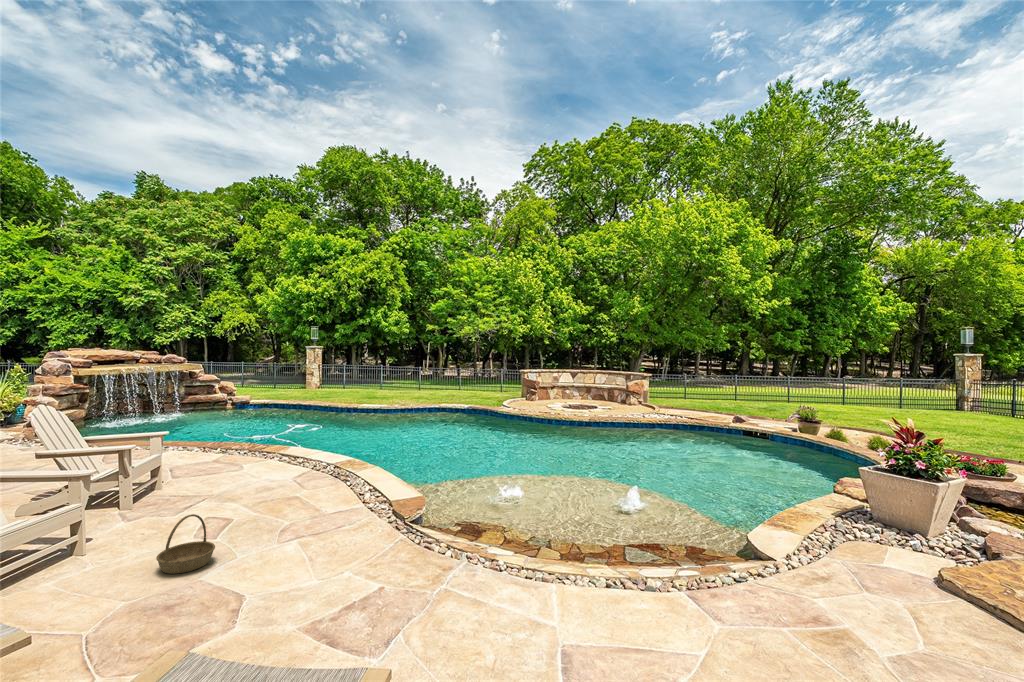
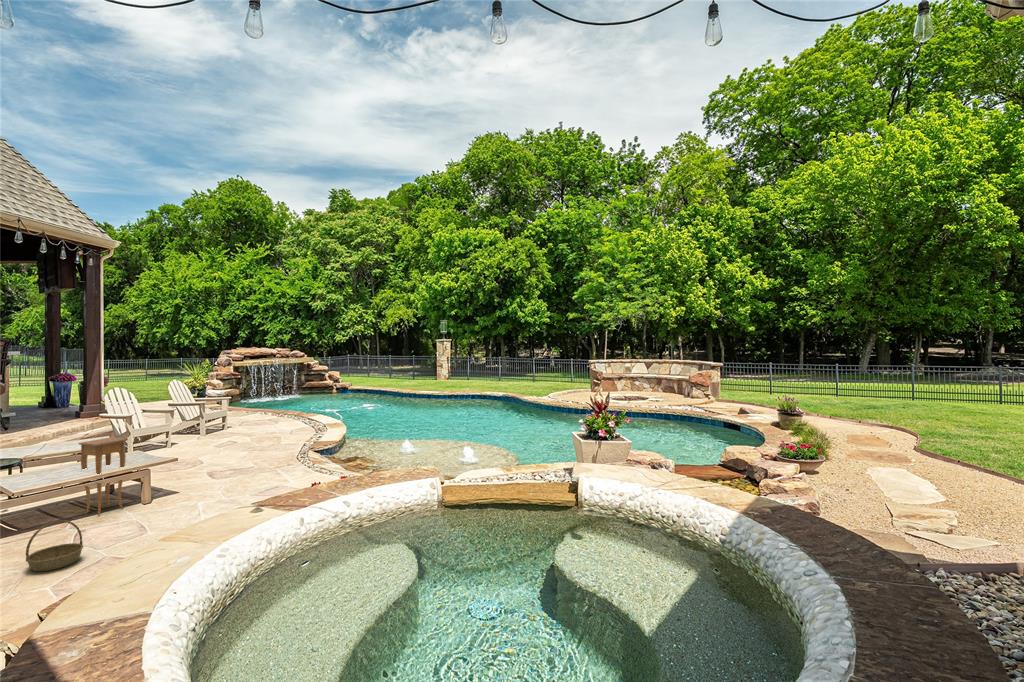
side table: none [108,432,167,524] -> present [79,437,128,516]

